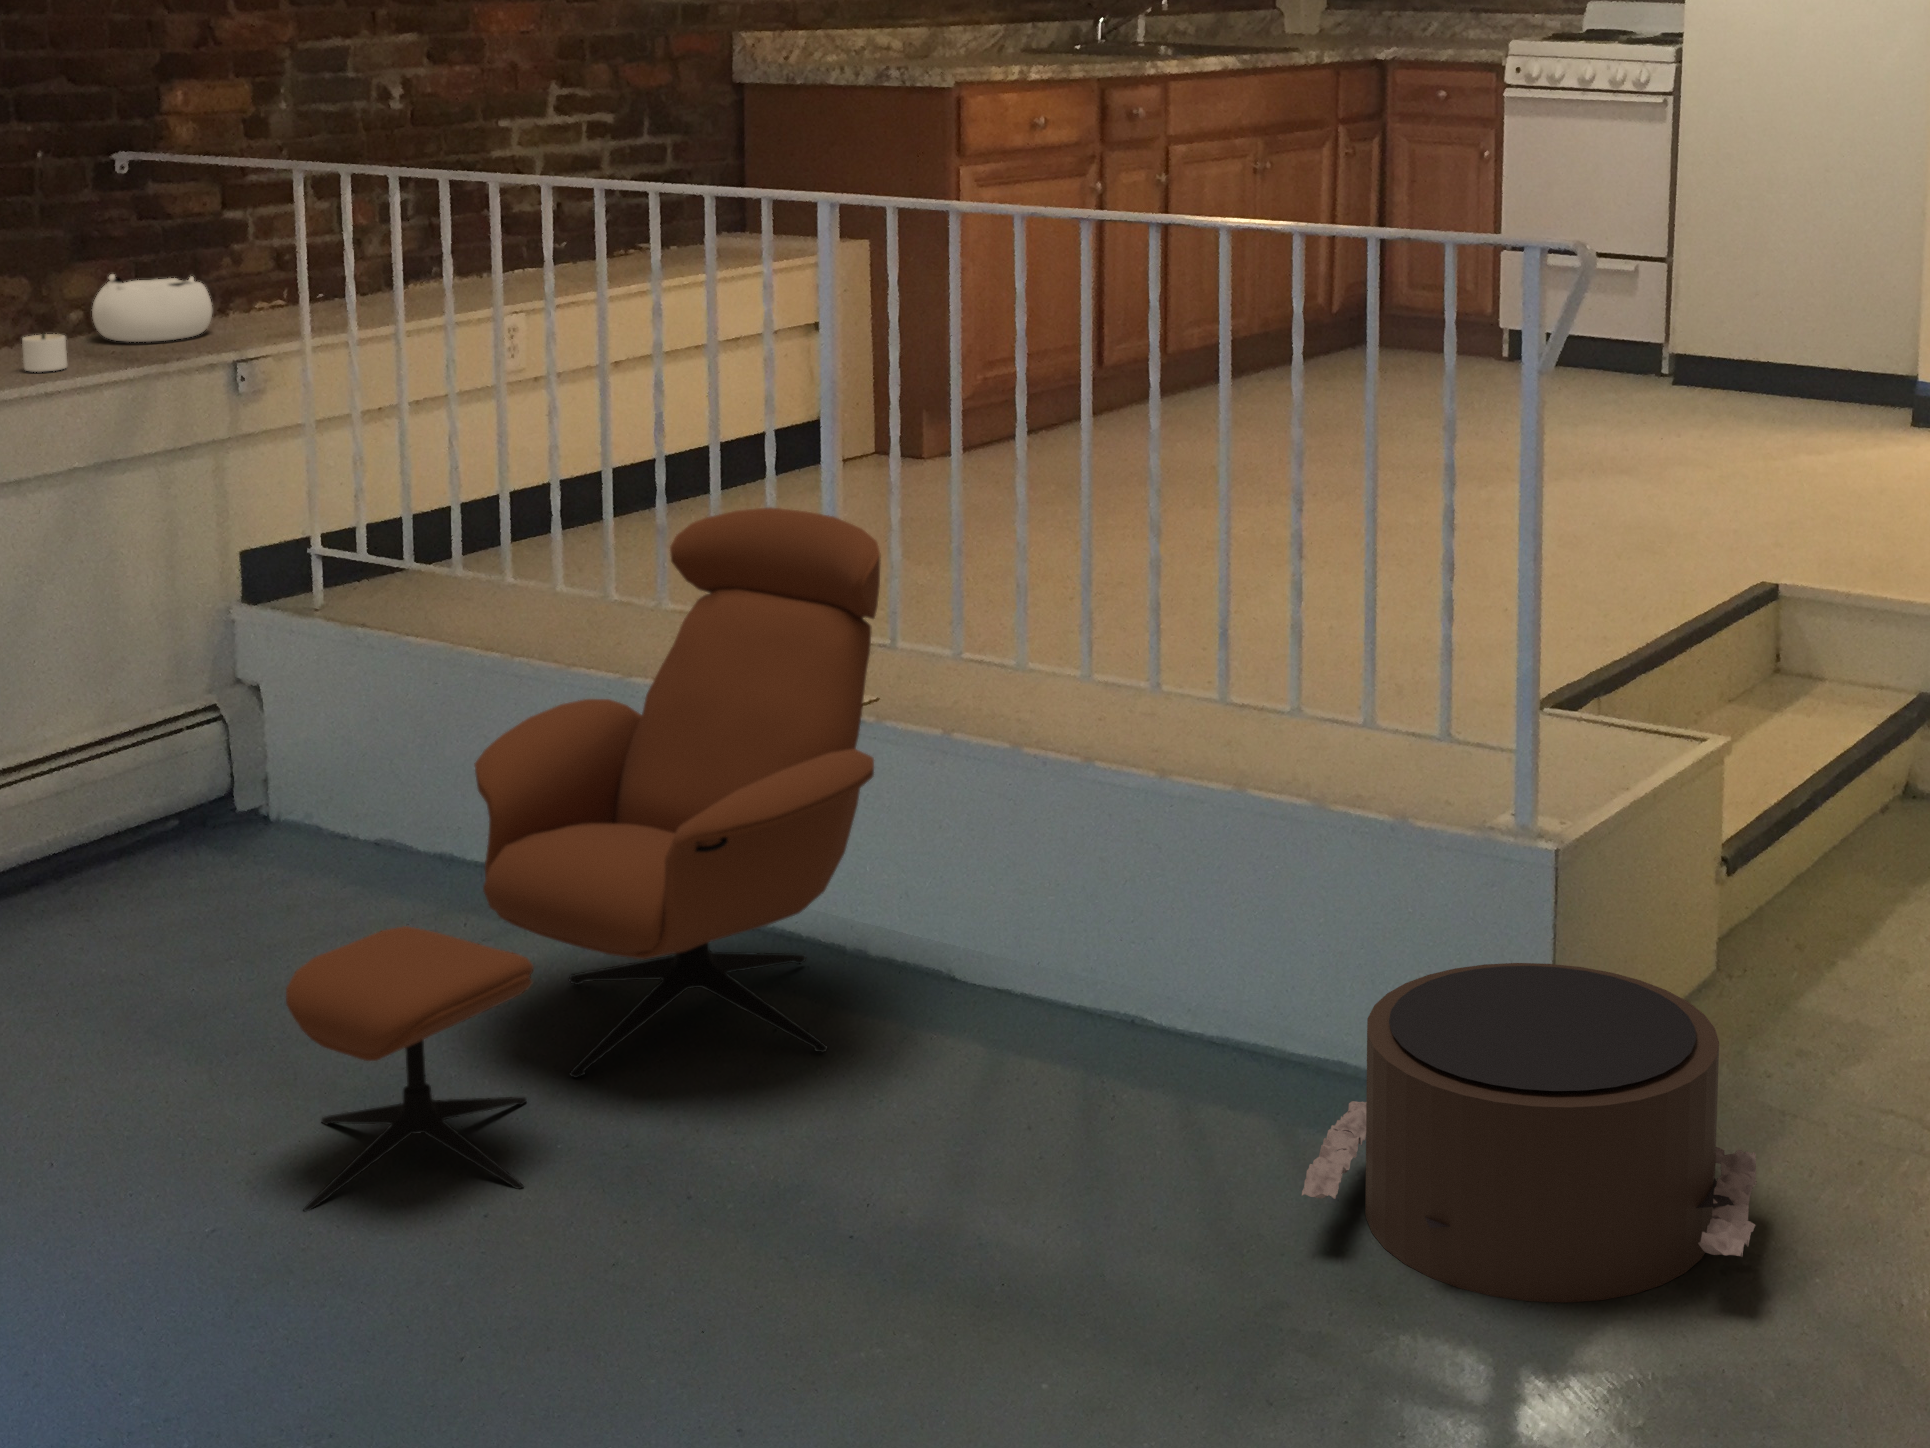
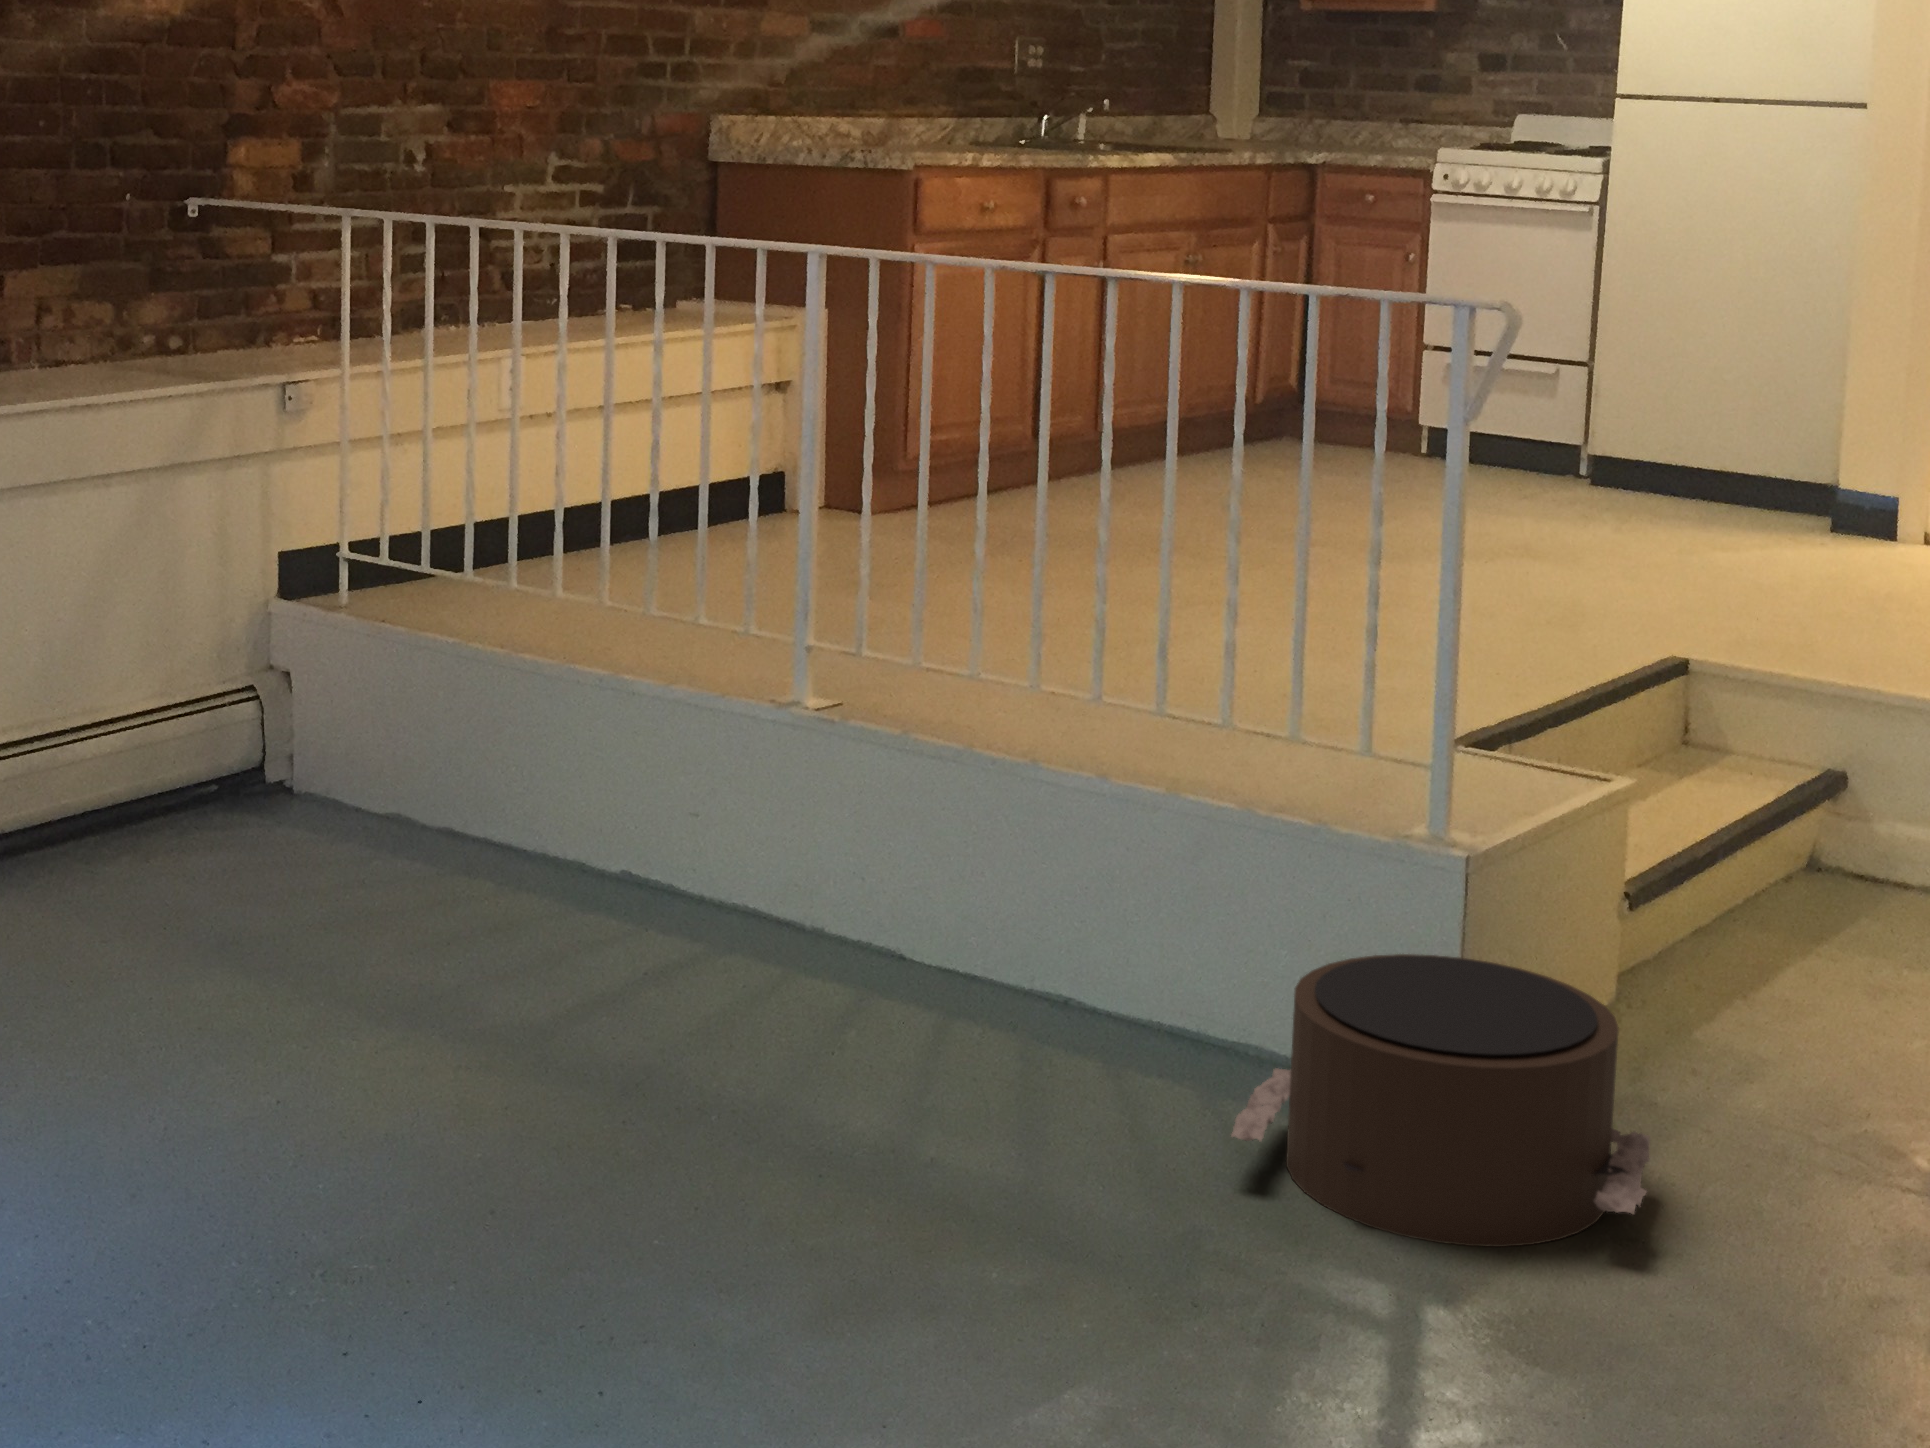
decorative bowl: present [92,274,212,342] -> none [163,303,263,364]
candle: present [22,333,67,372] -> none [112,349,162,383]
lounge chair: present [286,507,880,1211] -> none [351,523,862,1094]

